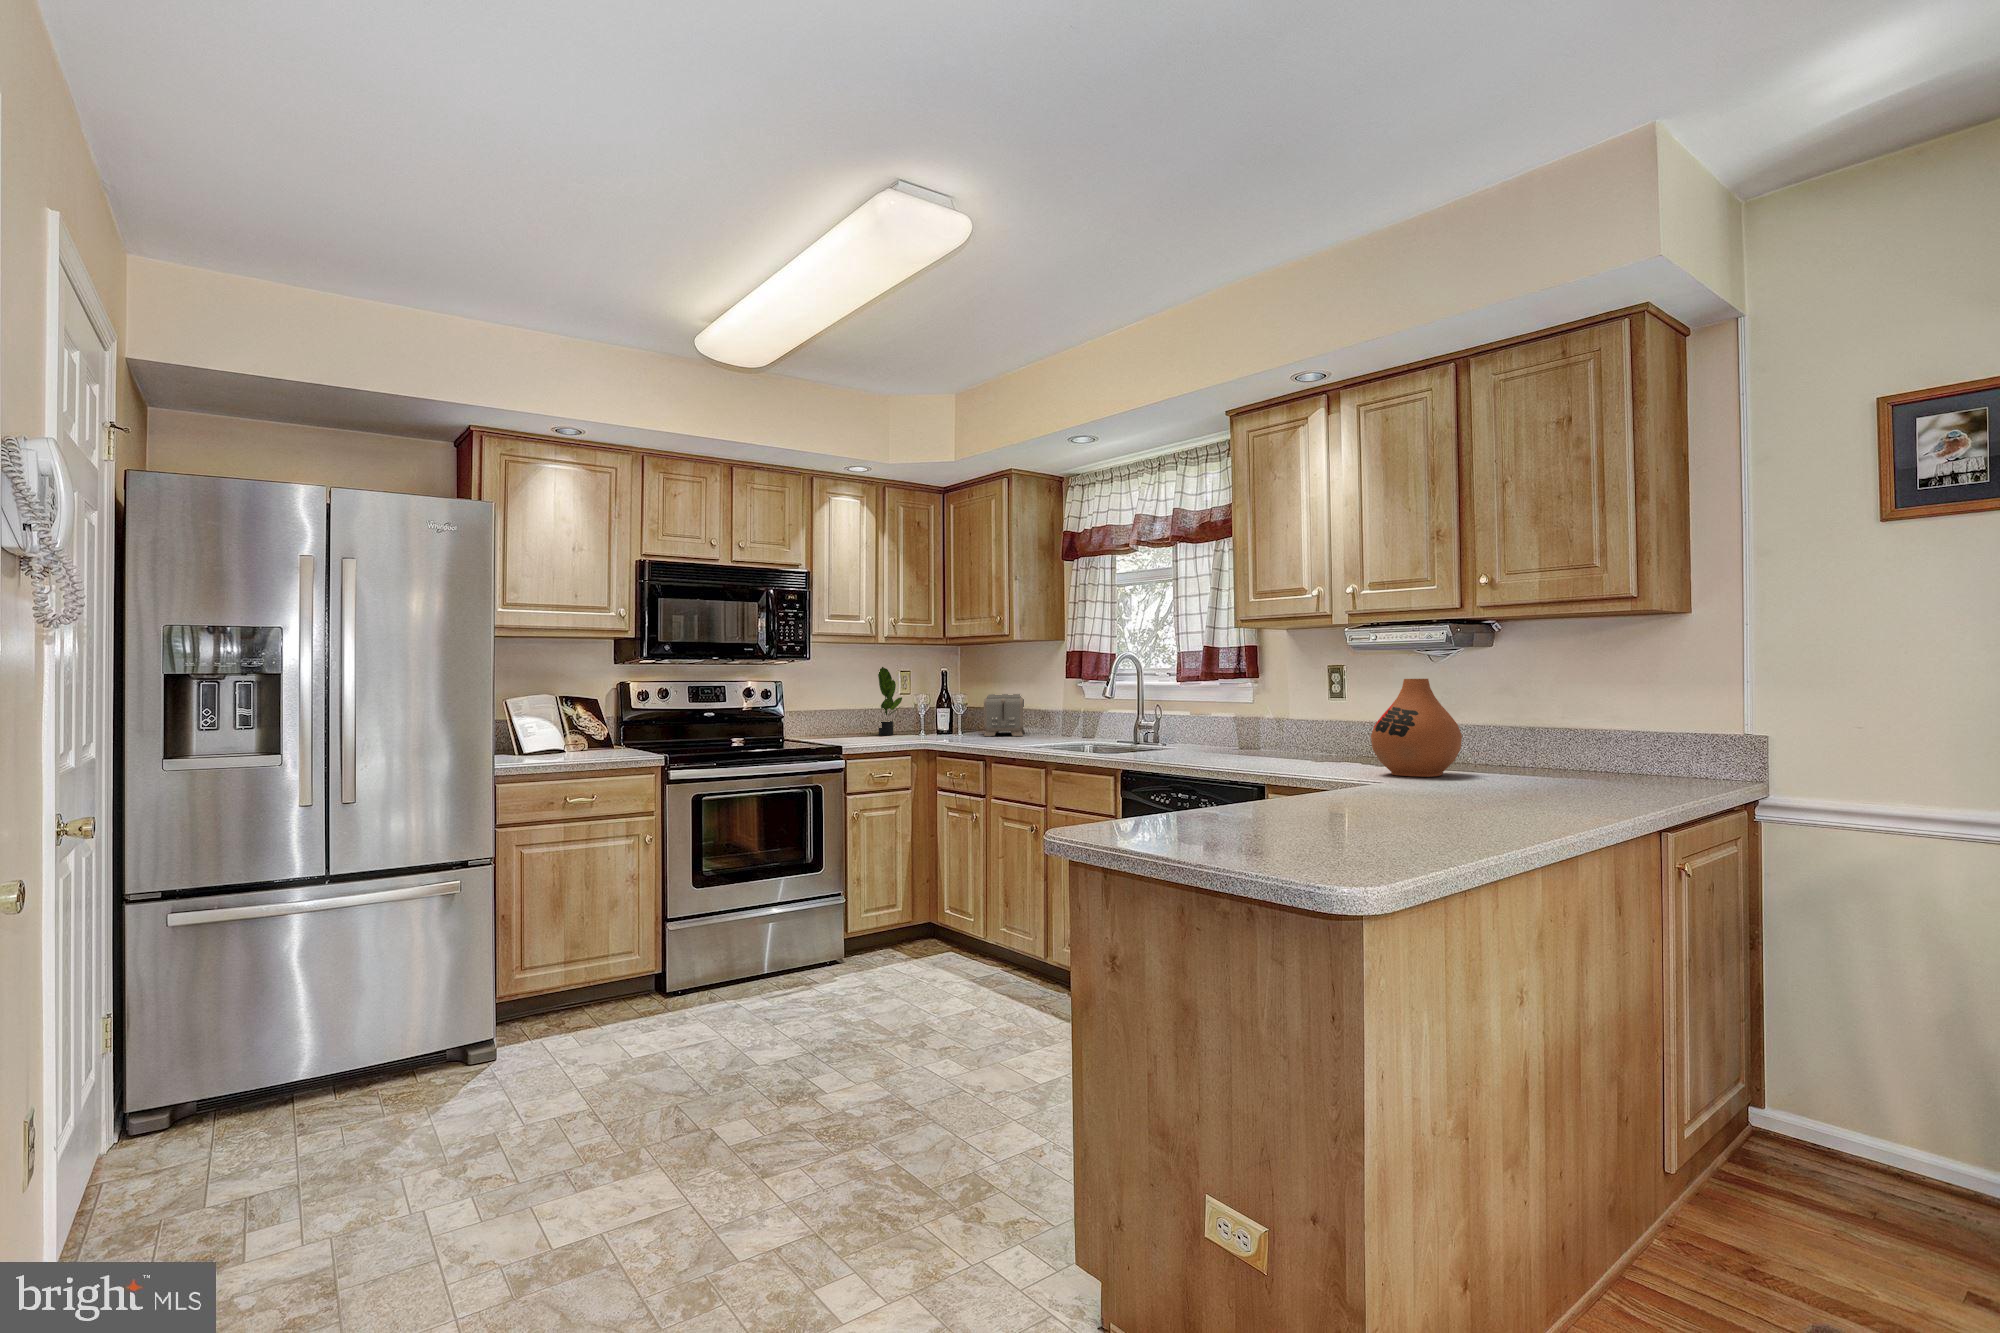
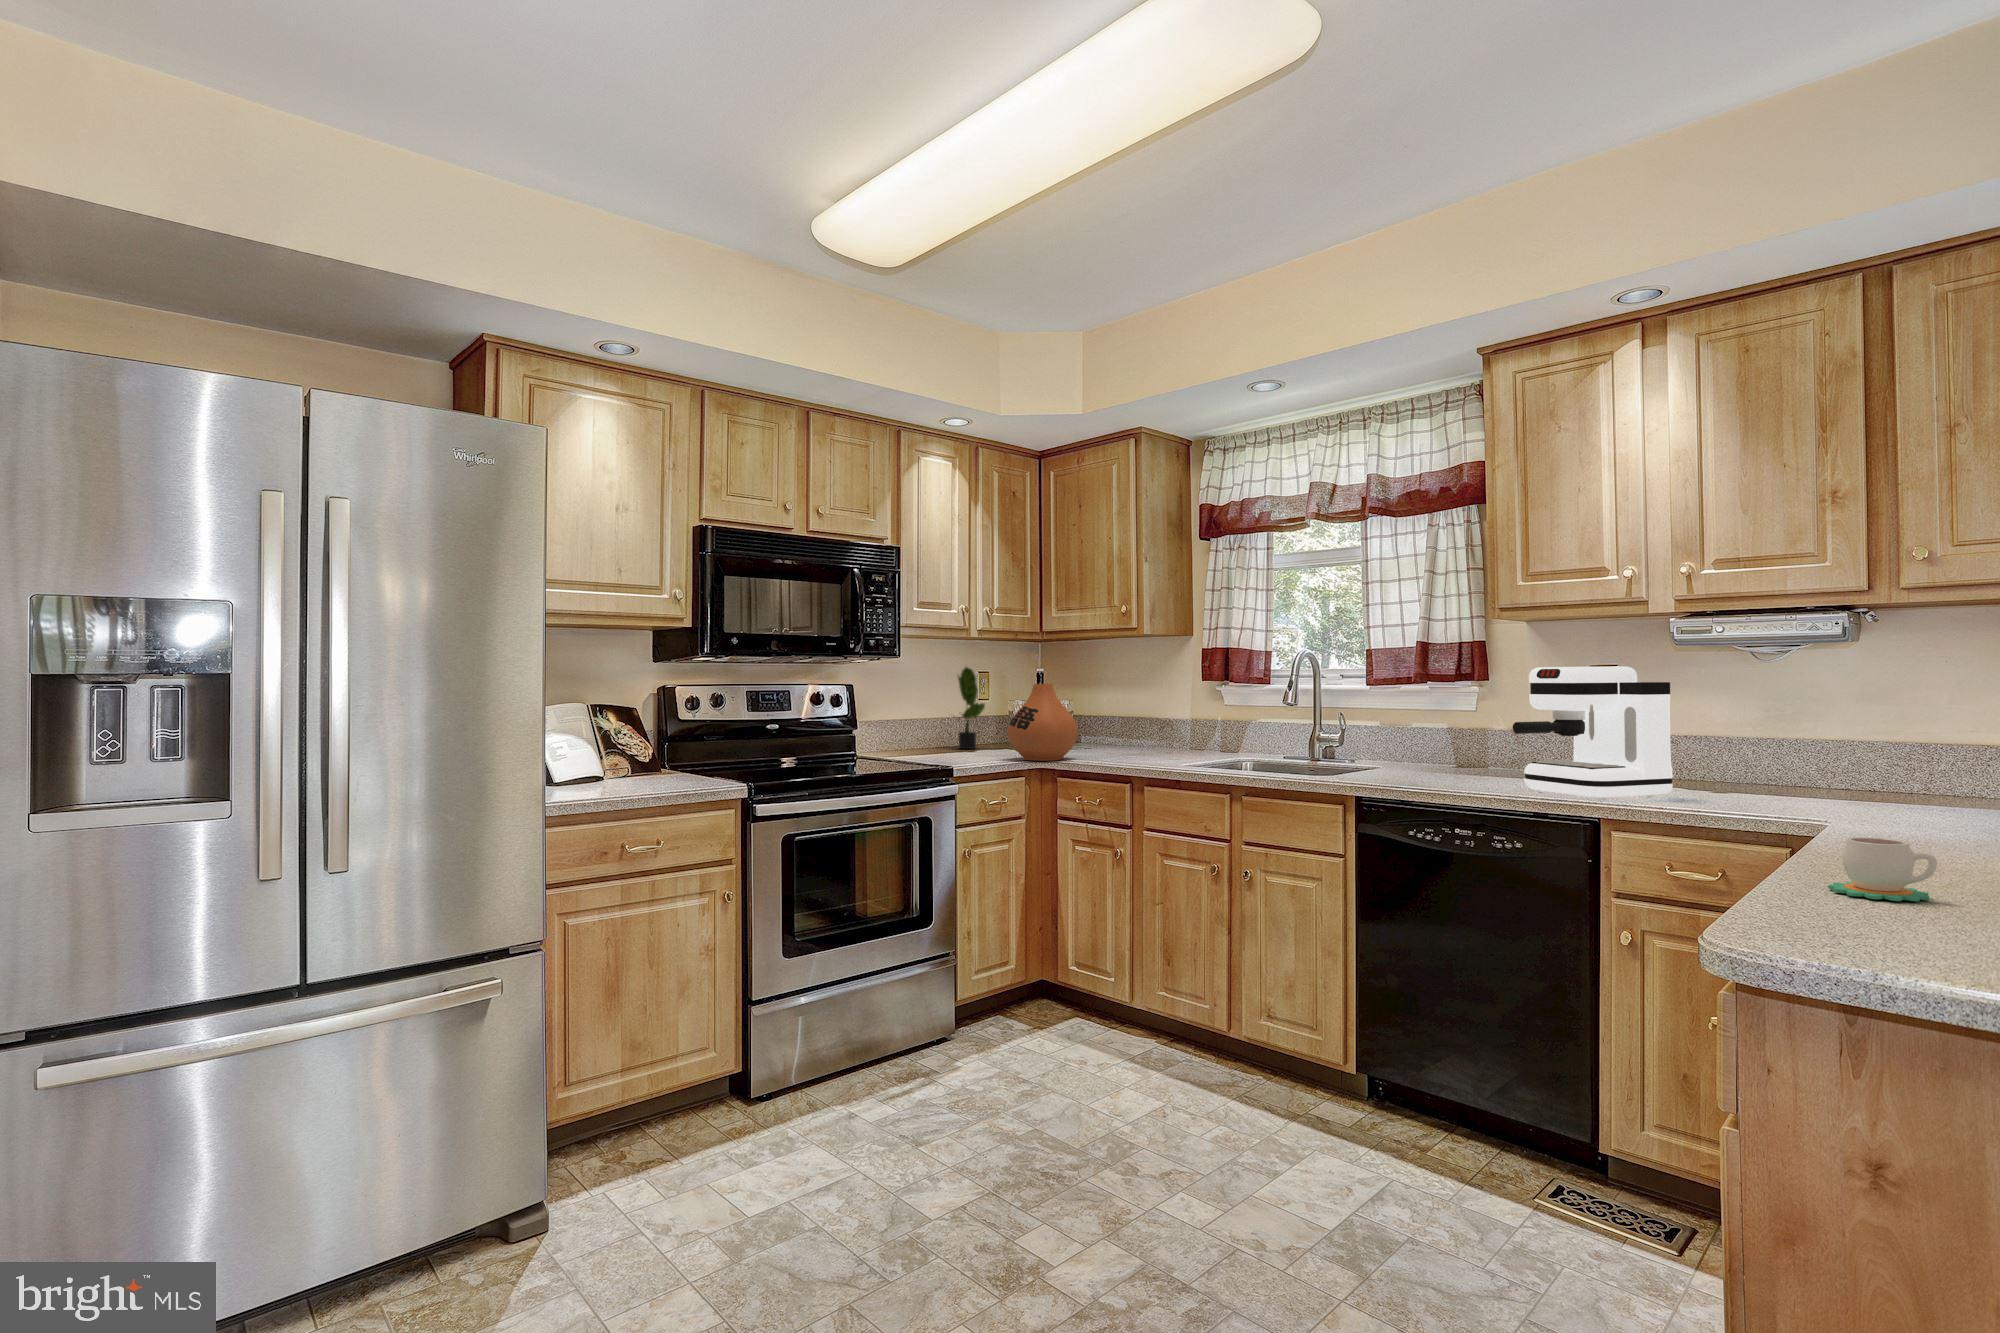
coffee maker: none [1221,665,1337,767] -> present [1513,666,1673,800]
vase: present [1371,679,1462,777] -> present [1008,684,1078,761]
toaster: present [984,694,1025,736] -> none [1086,698,1140,750]
mug: none [1252,774,1305,813] -> present [1828,837,1937,901]

